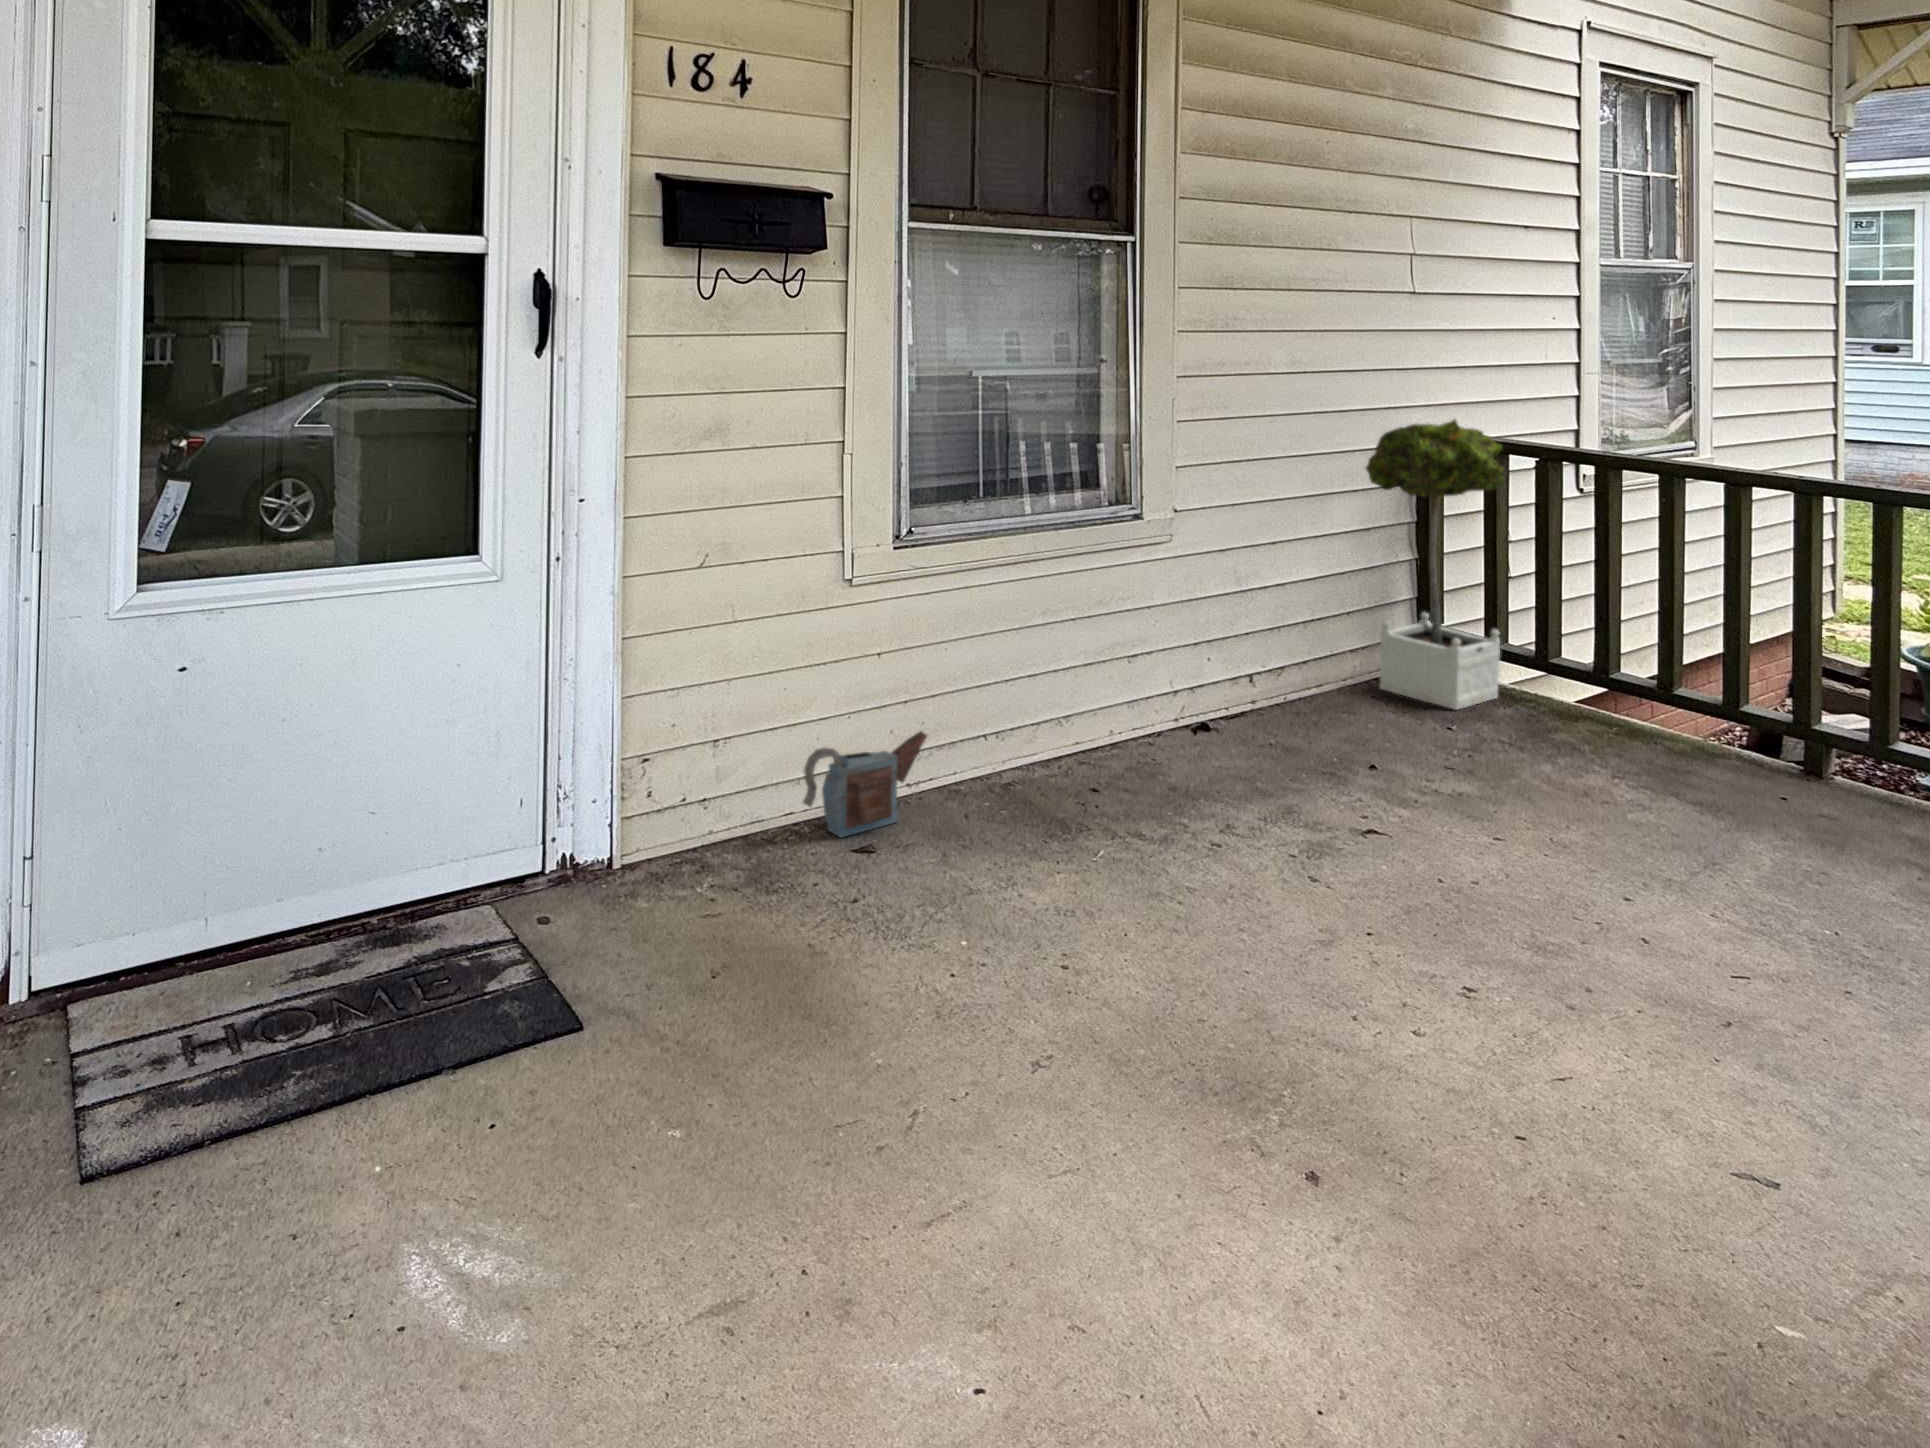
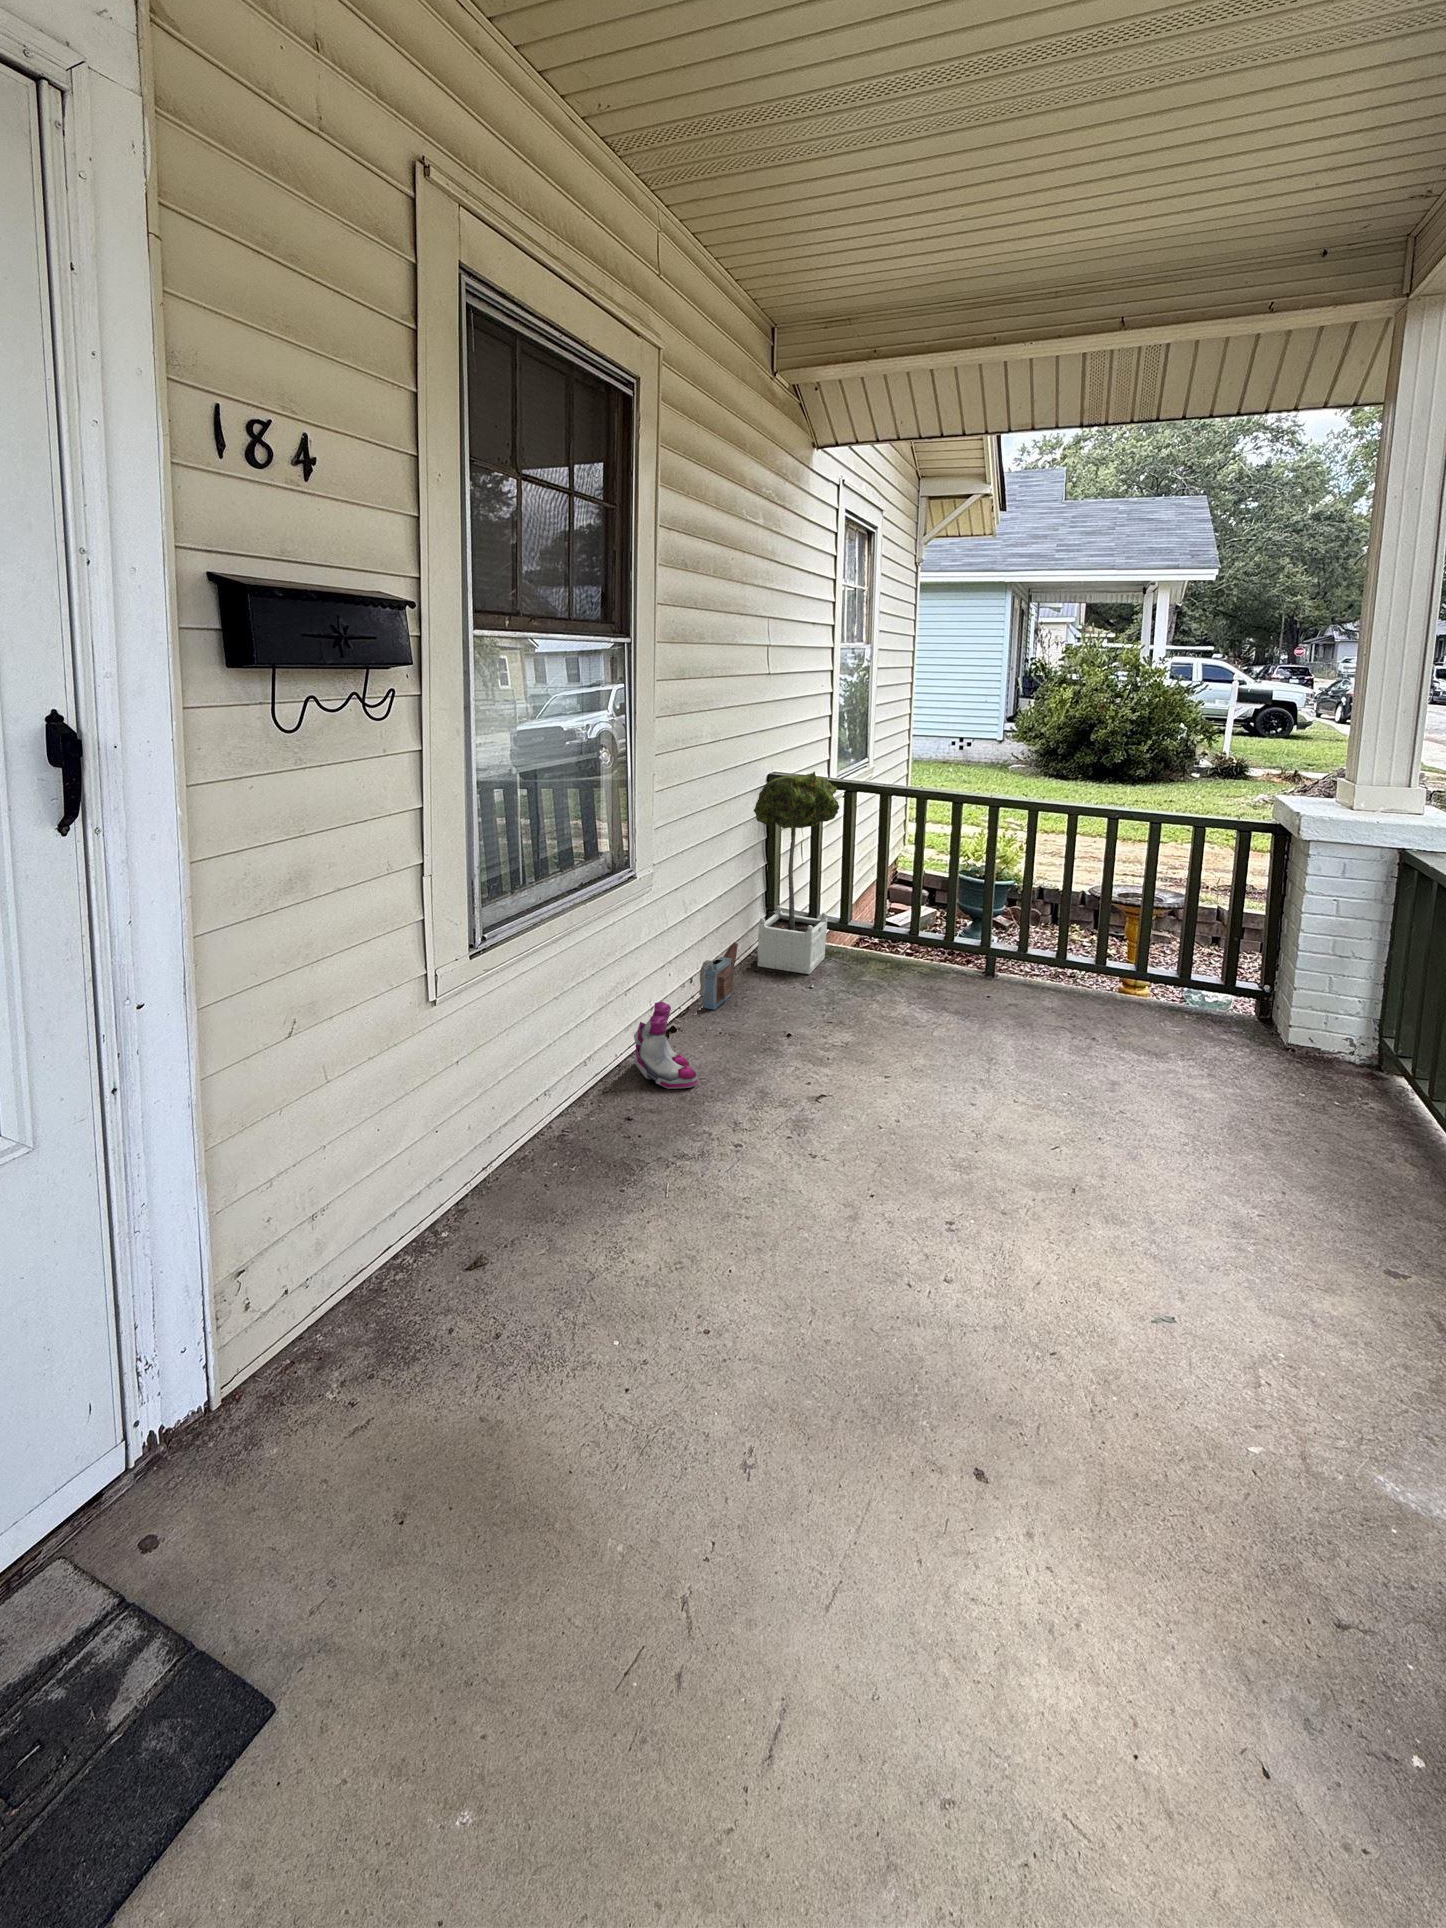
boots: none [1127,671,1201,779] -> present [634,1002,698,1089]
watering can: present [803,731,927,837] -> present [699,943,738,1010]

